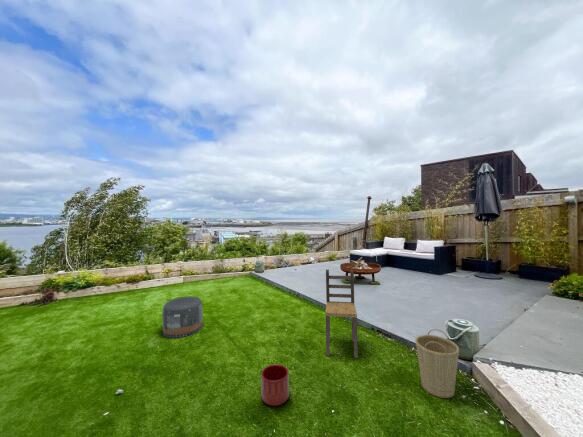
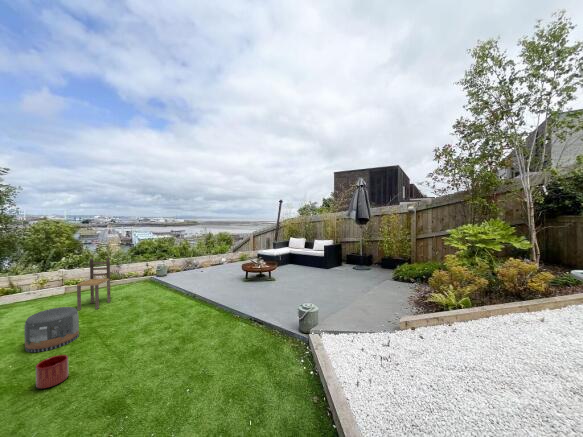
chair: present [326,270,358,358] -> present [77,258,111,310]
basket: present [415,329,459,398] -> none [265,313,293,363]
planter: present [261,364,289,406] -> present [36,355,69,389]

